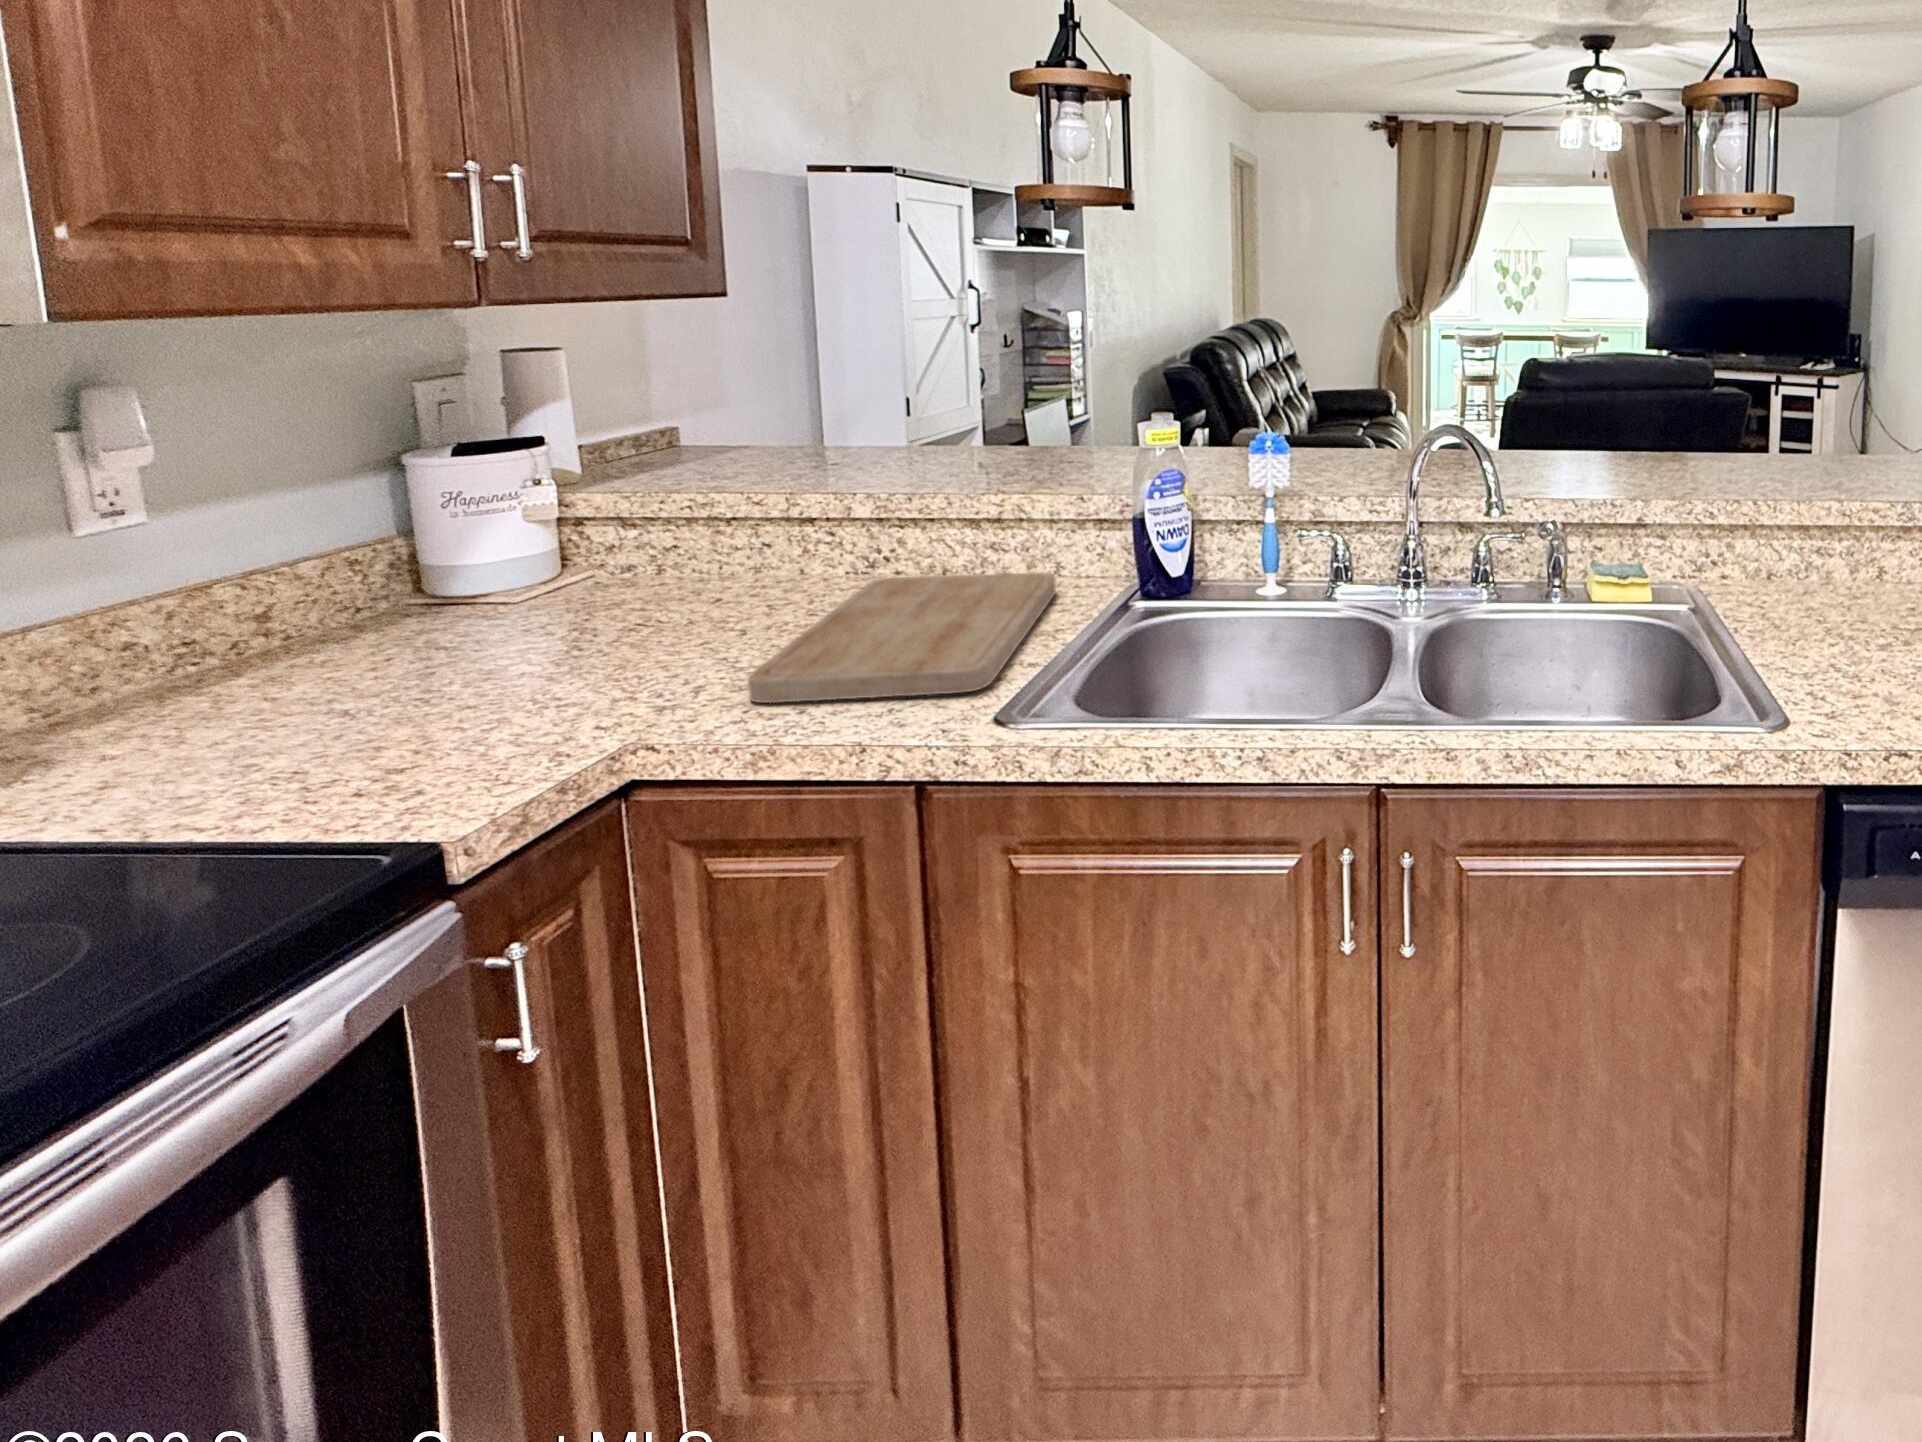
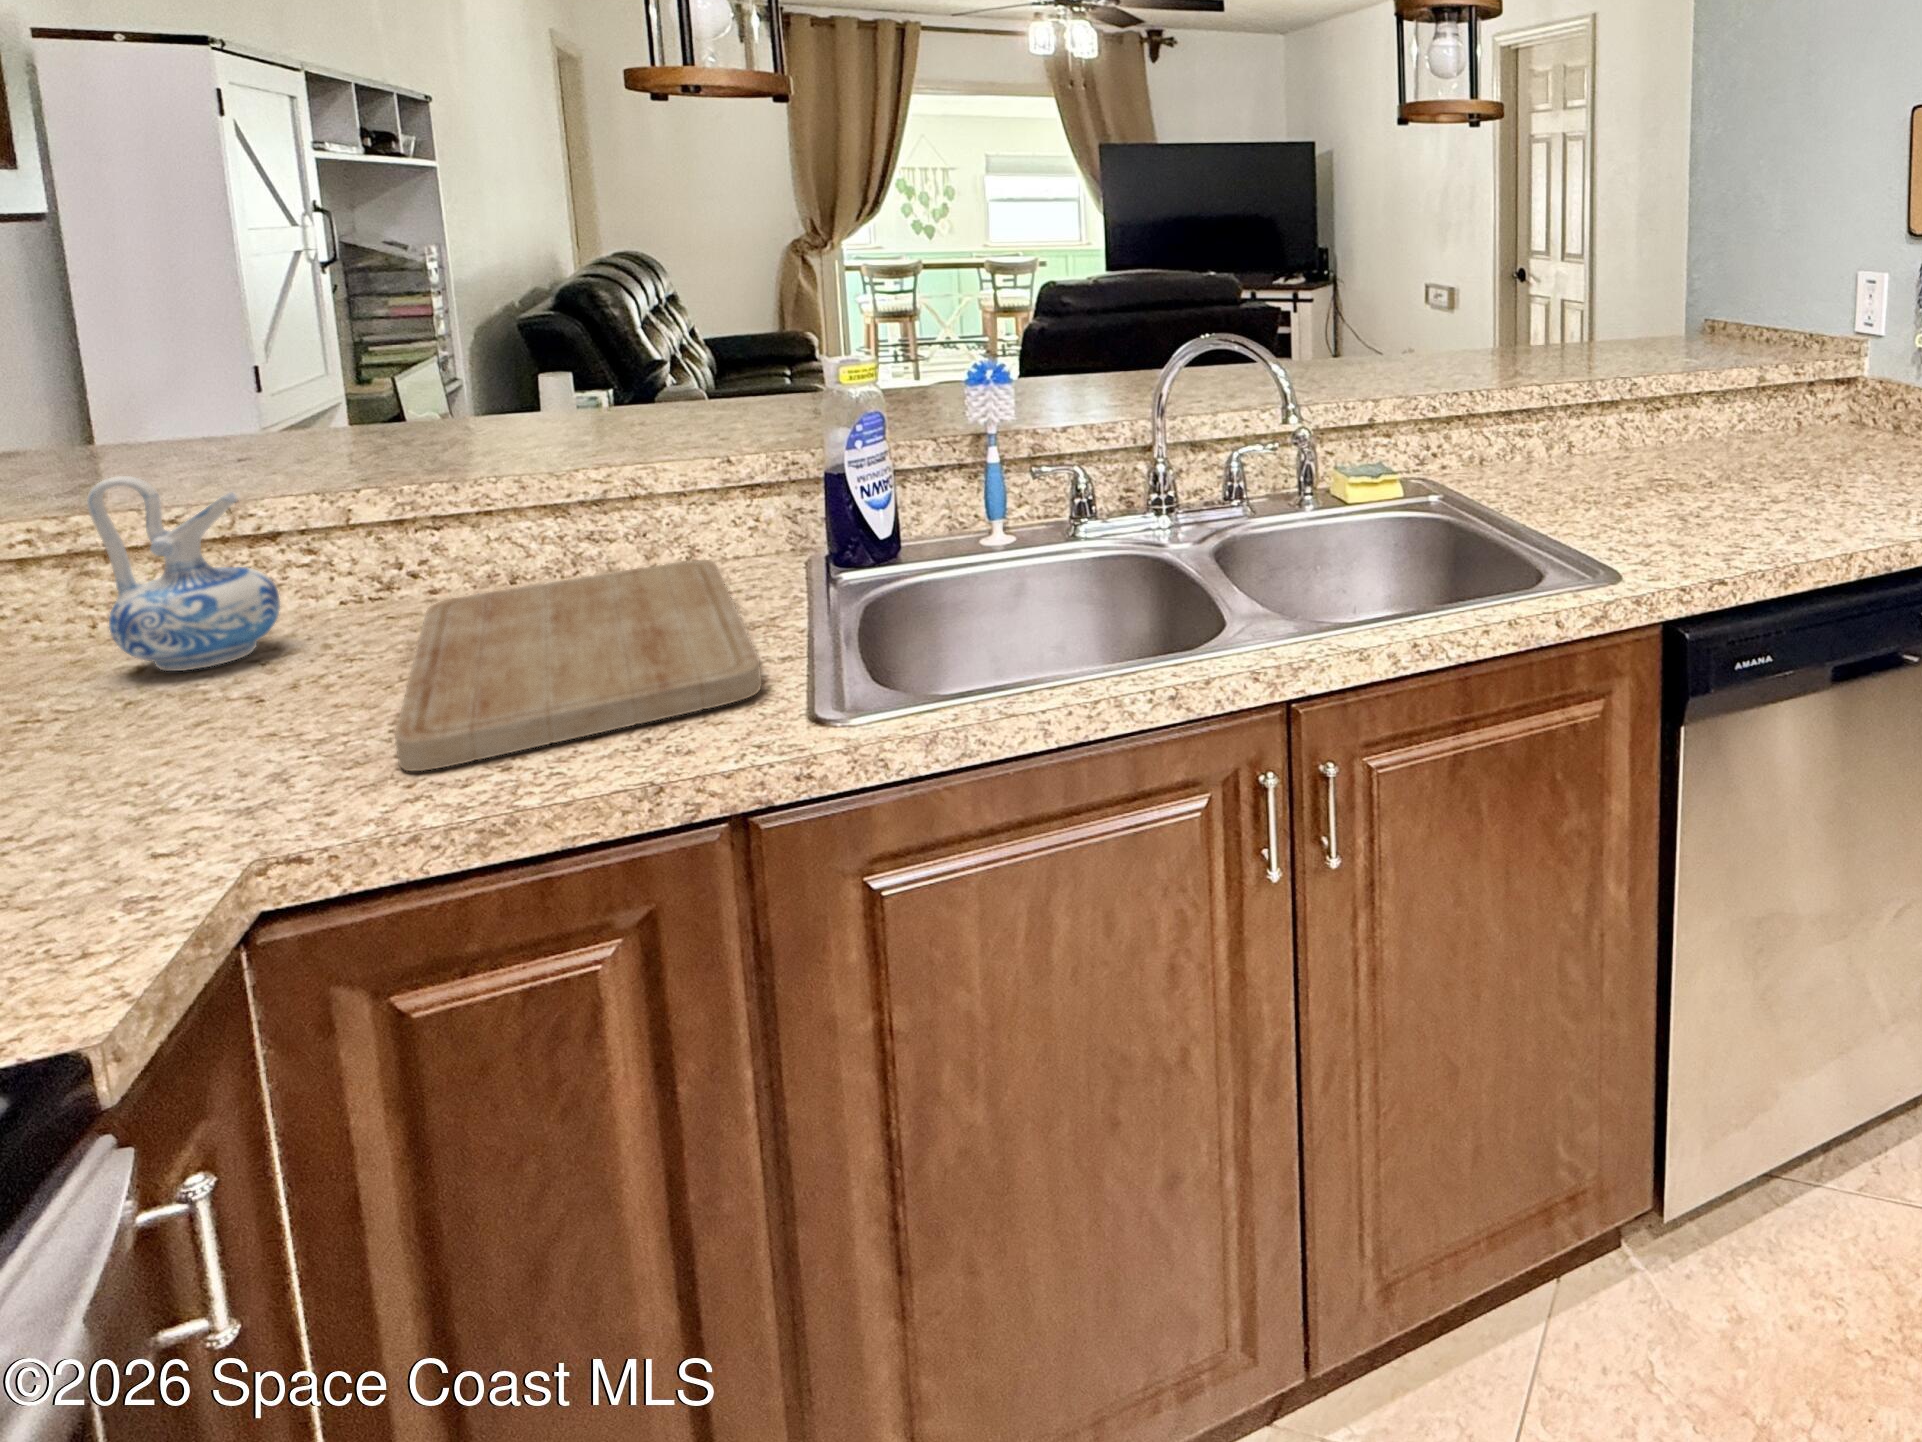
ceramic pitcher: none [693,468,794,603] -> present [87,476,280,671]

